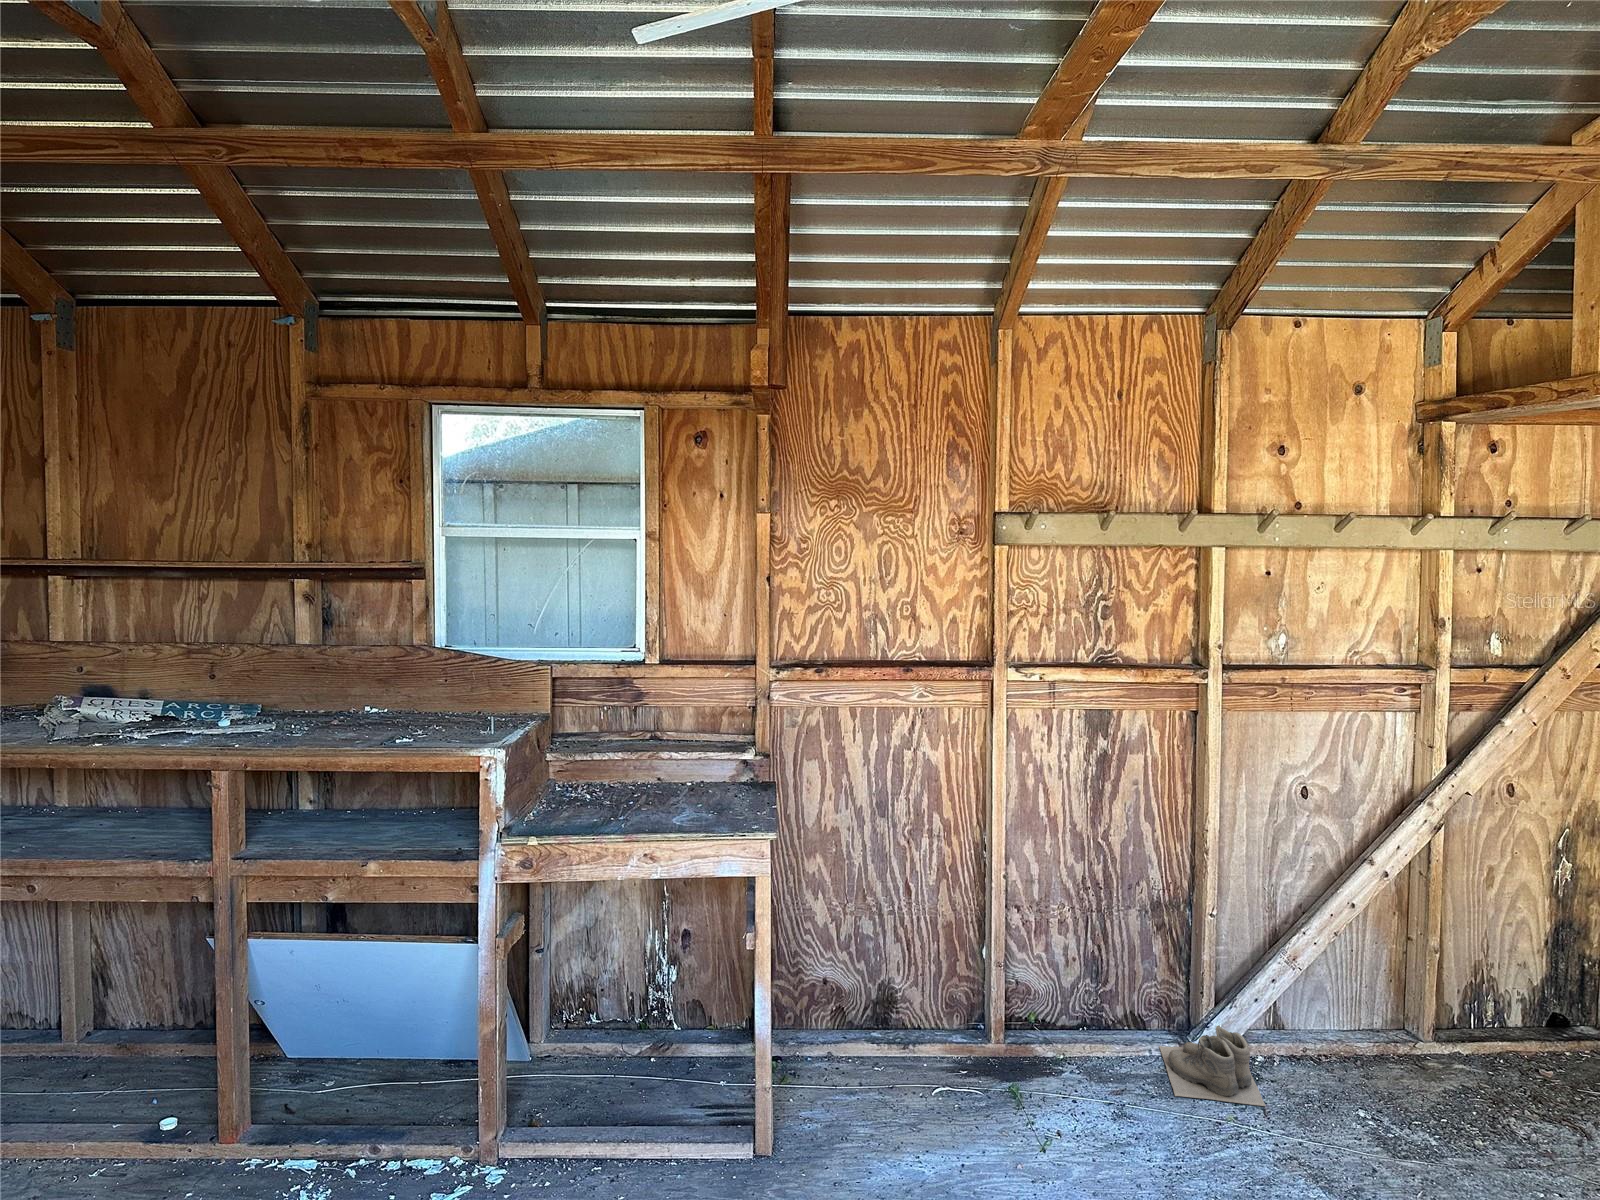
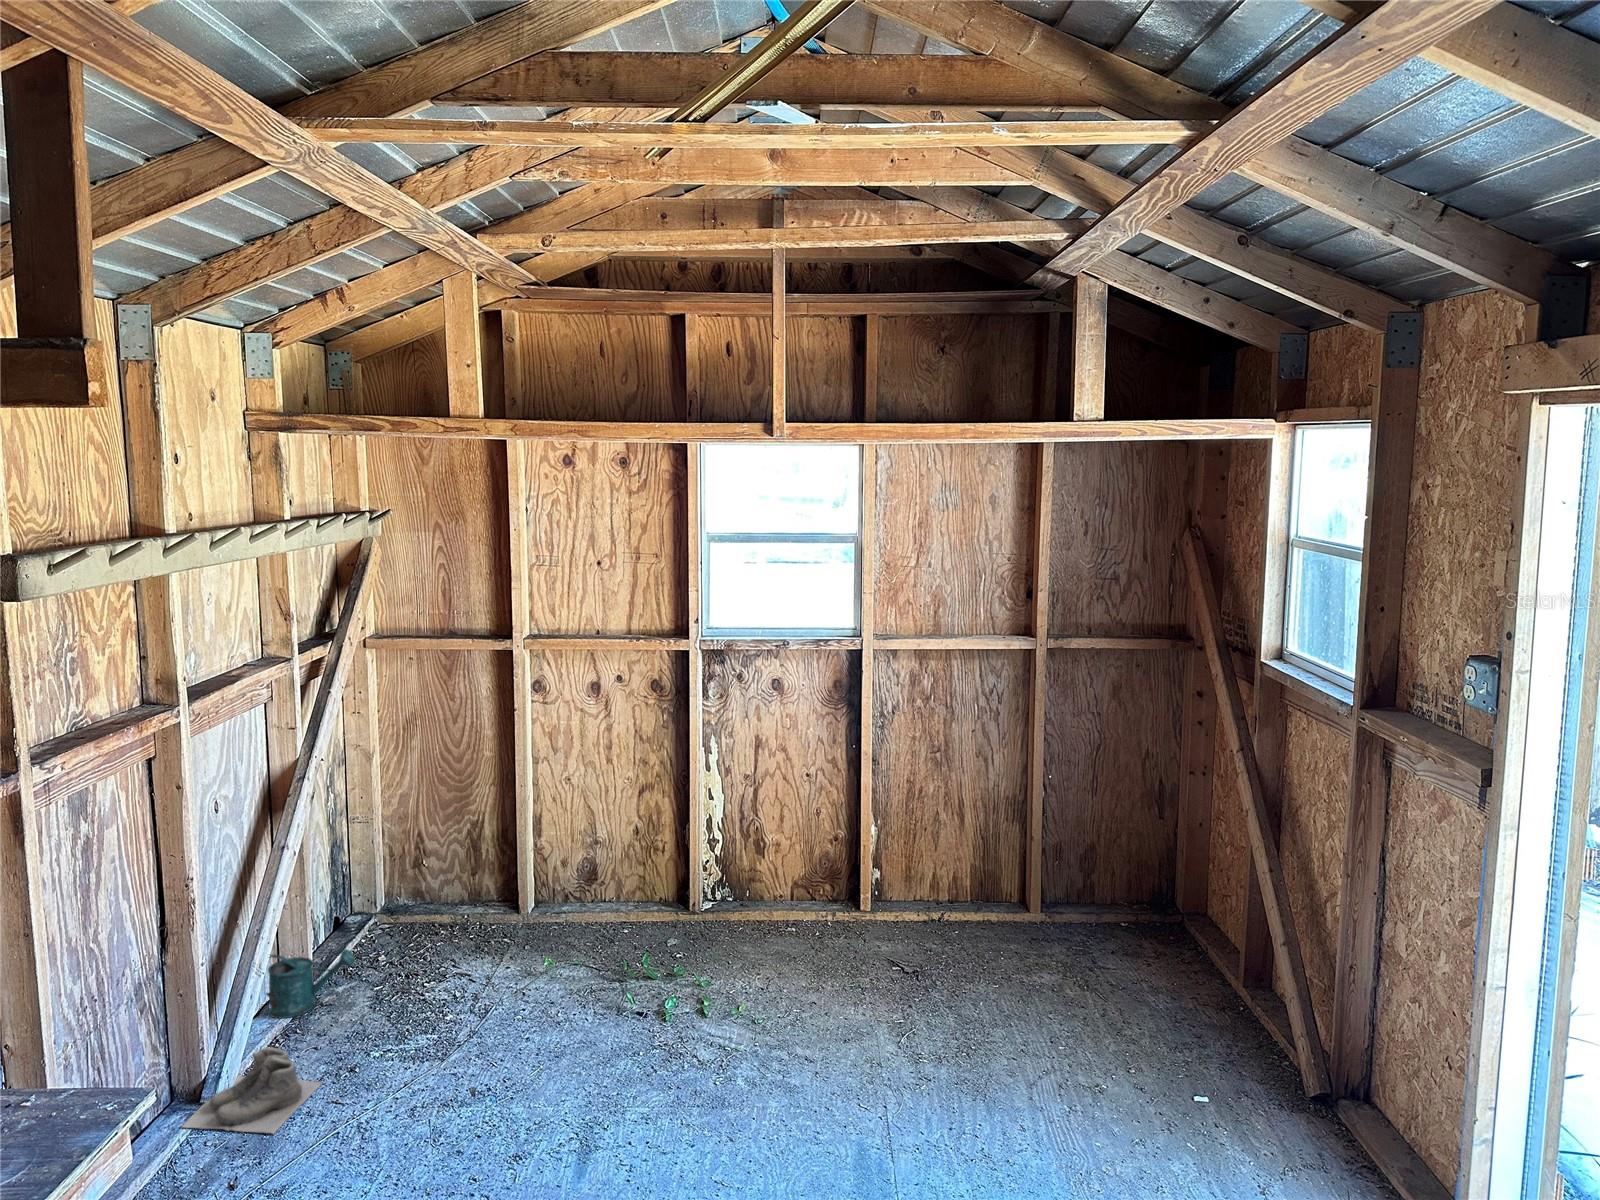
watering can: none [1351,985,1431,1071] -> present [266,949,355,1018]

